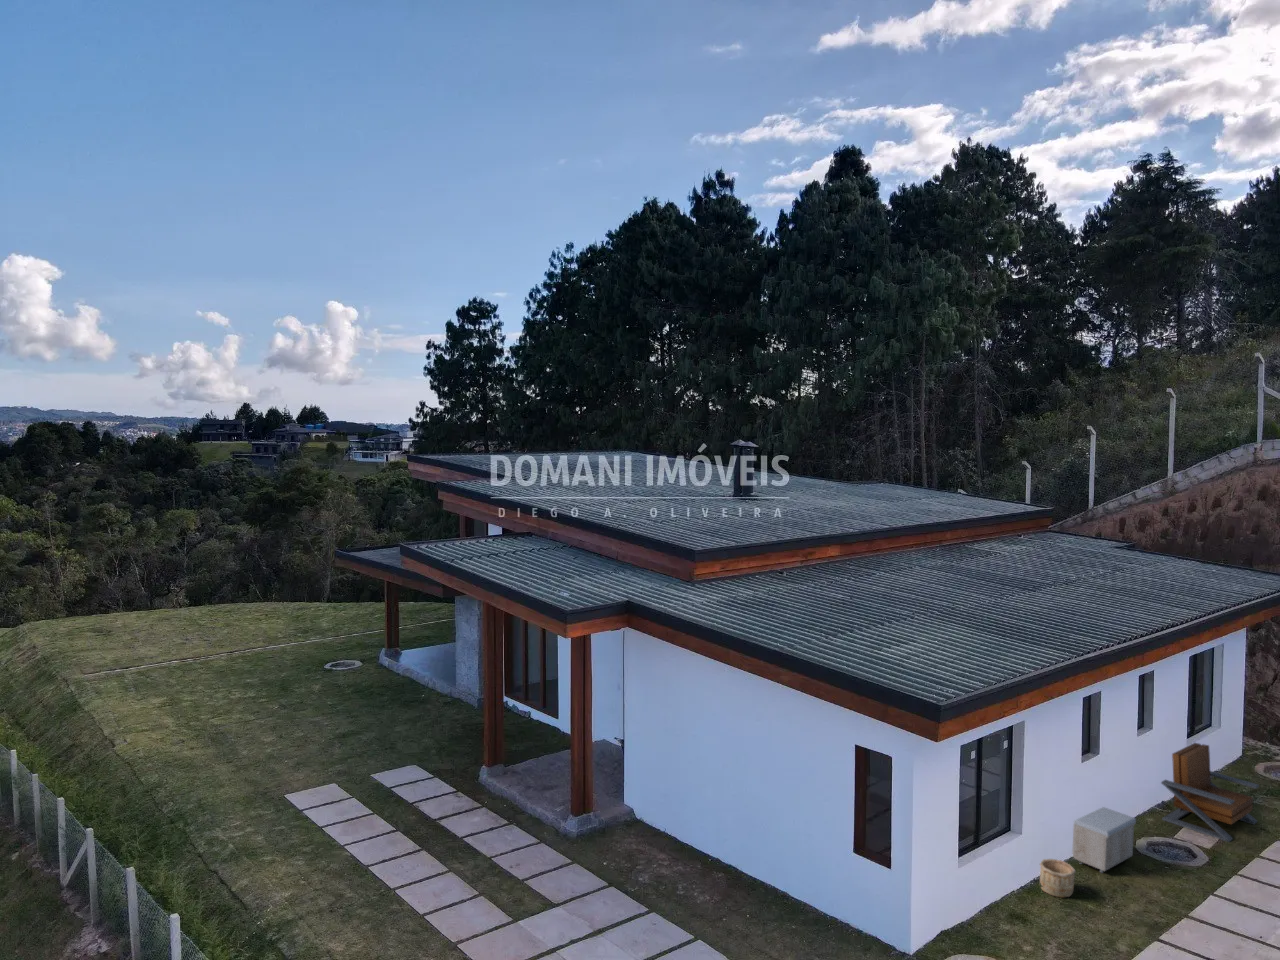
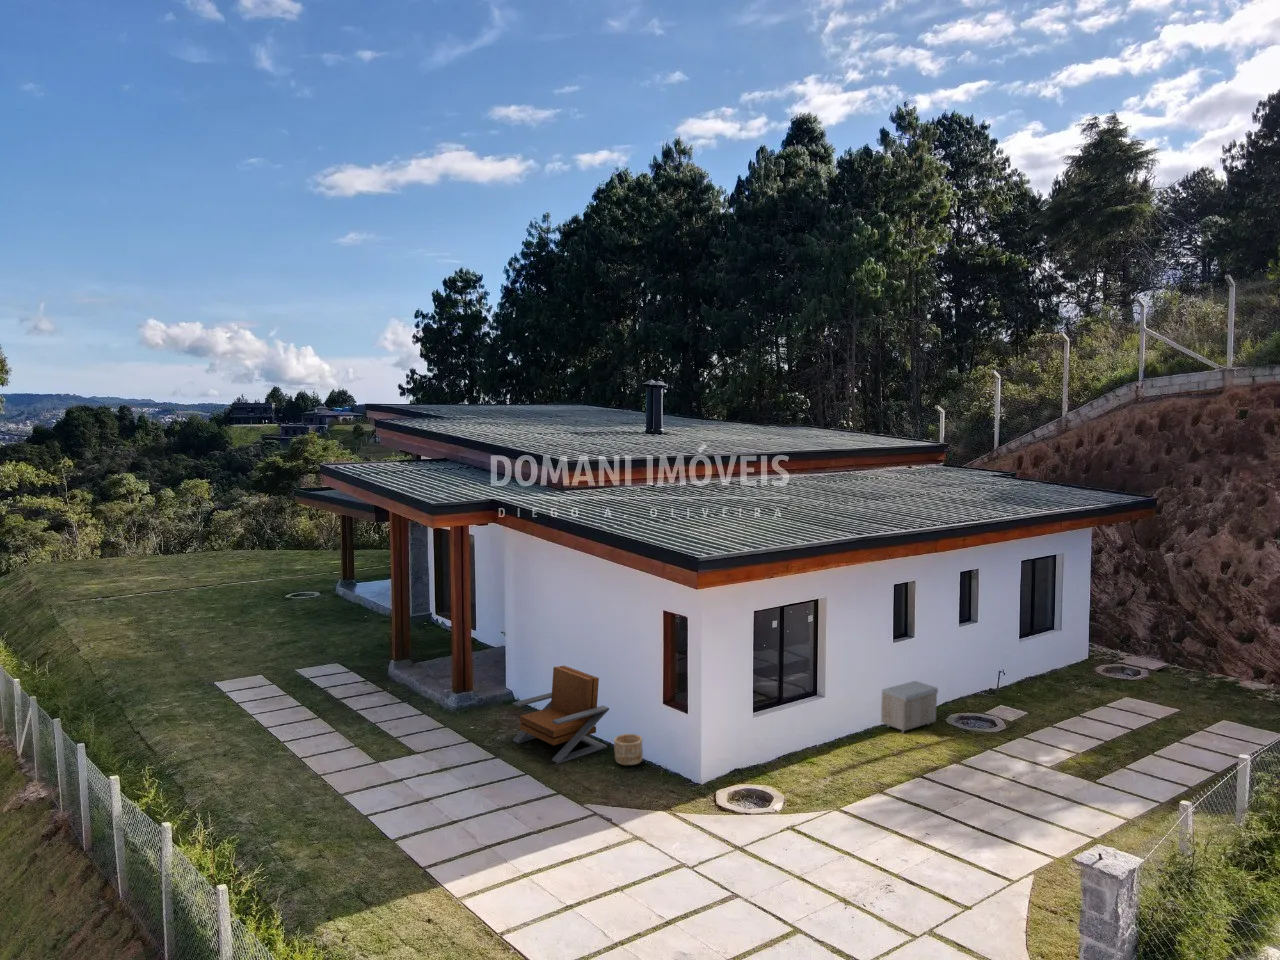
lounge chair: present [1162,743,1259,842] -> present [513,666,609,763]
wooden bucket: present [1040,859,1075,898] -> present [614,734,643,765]

